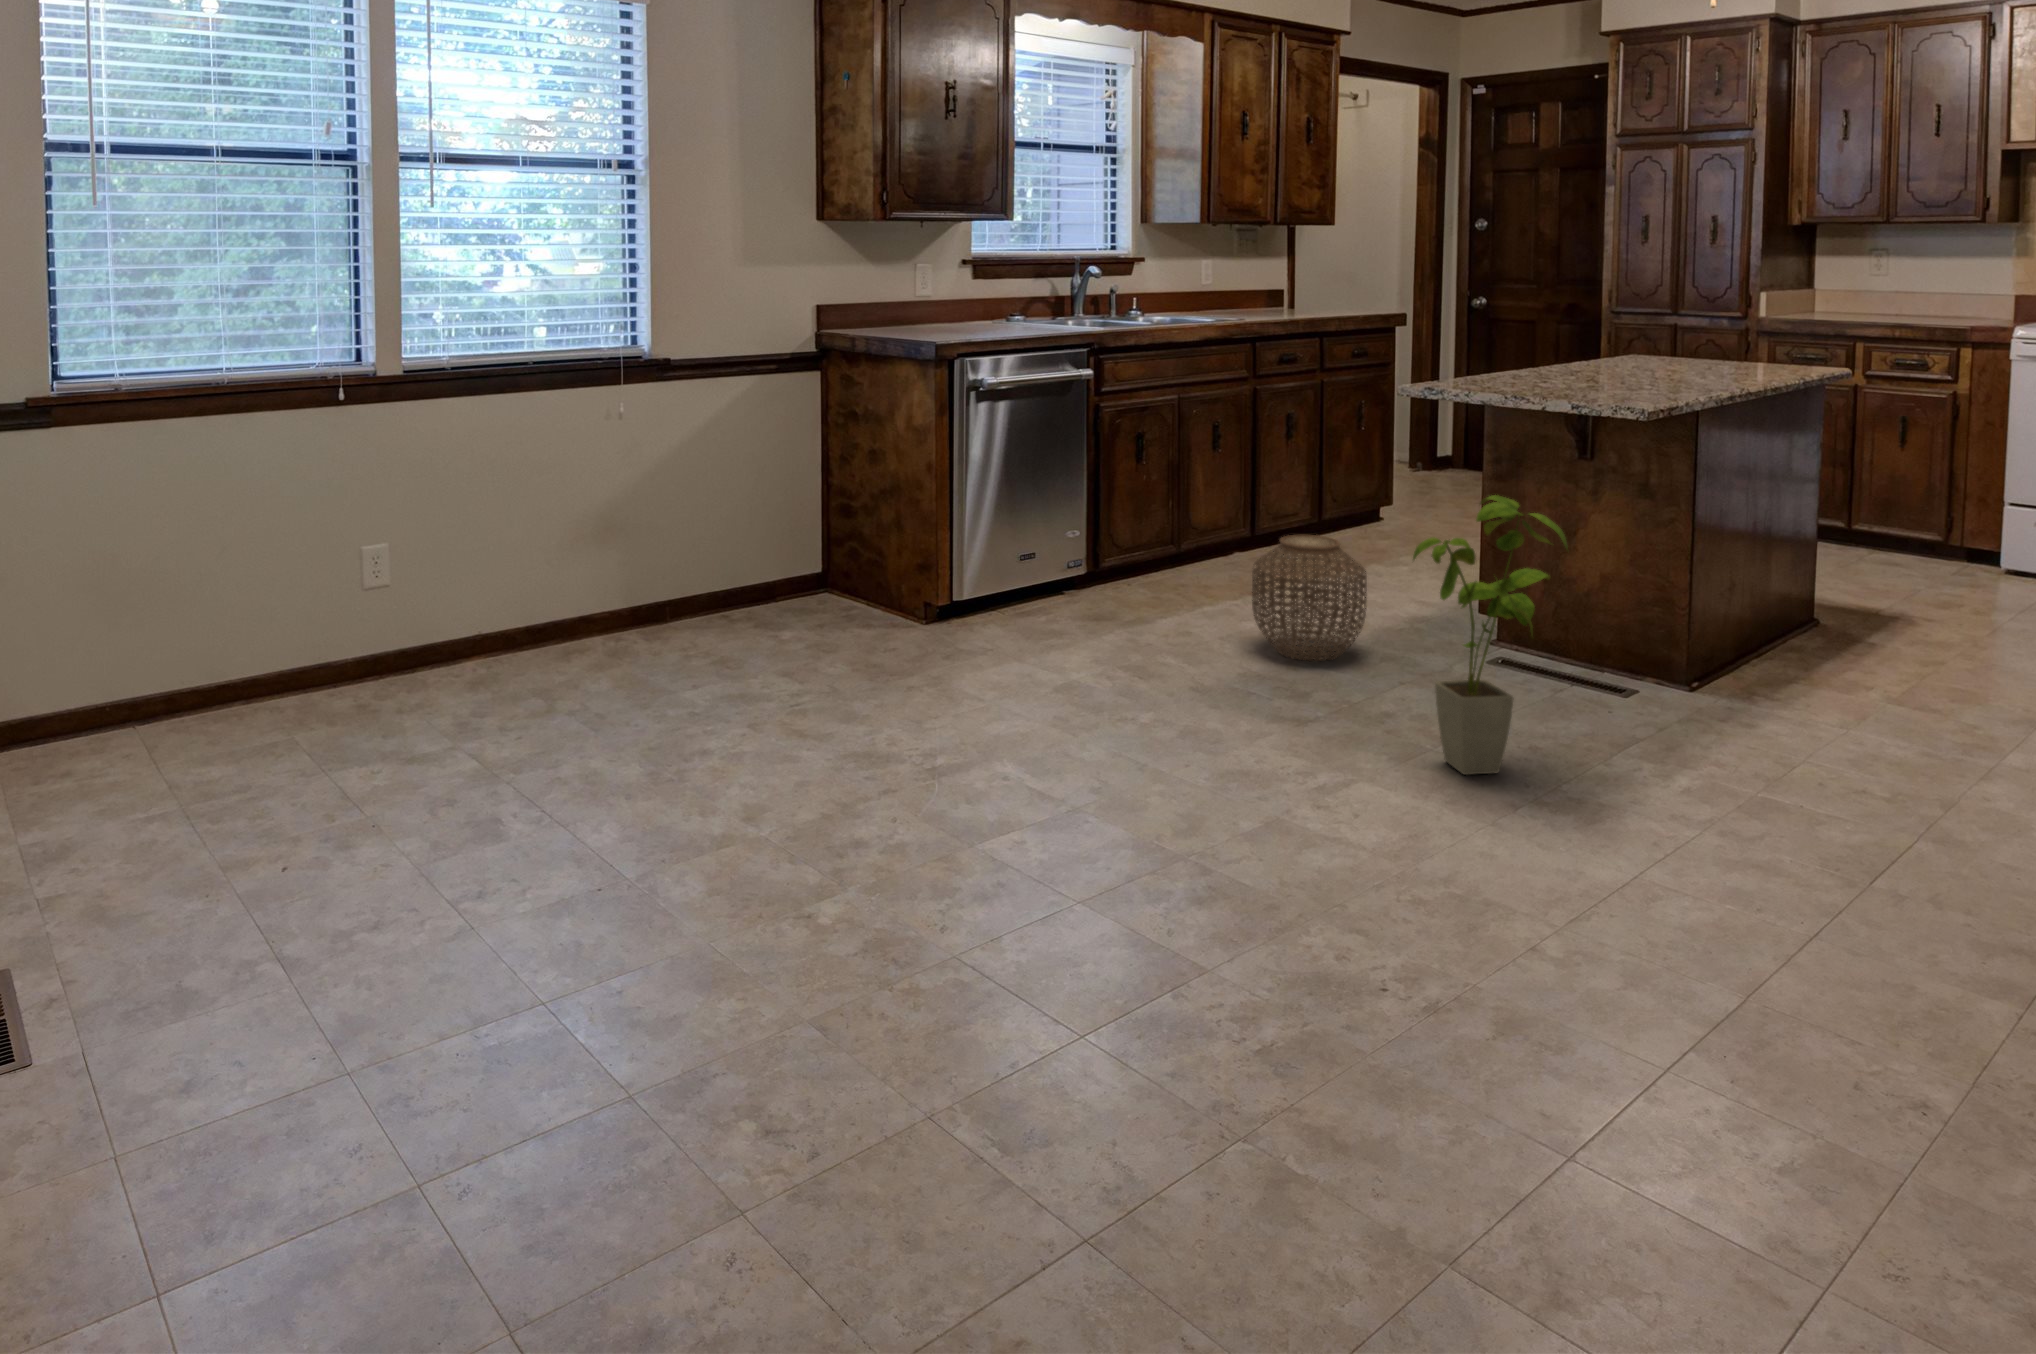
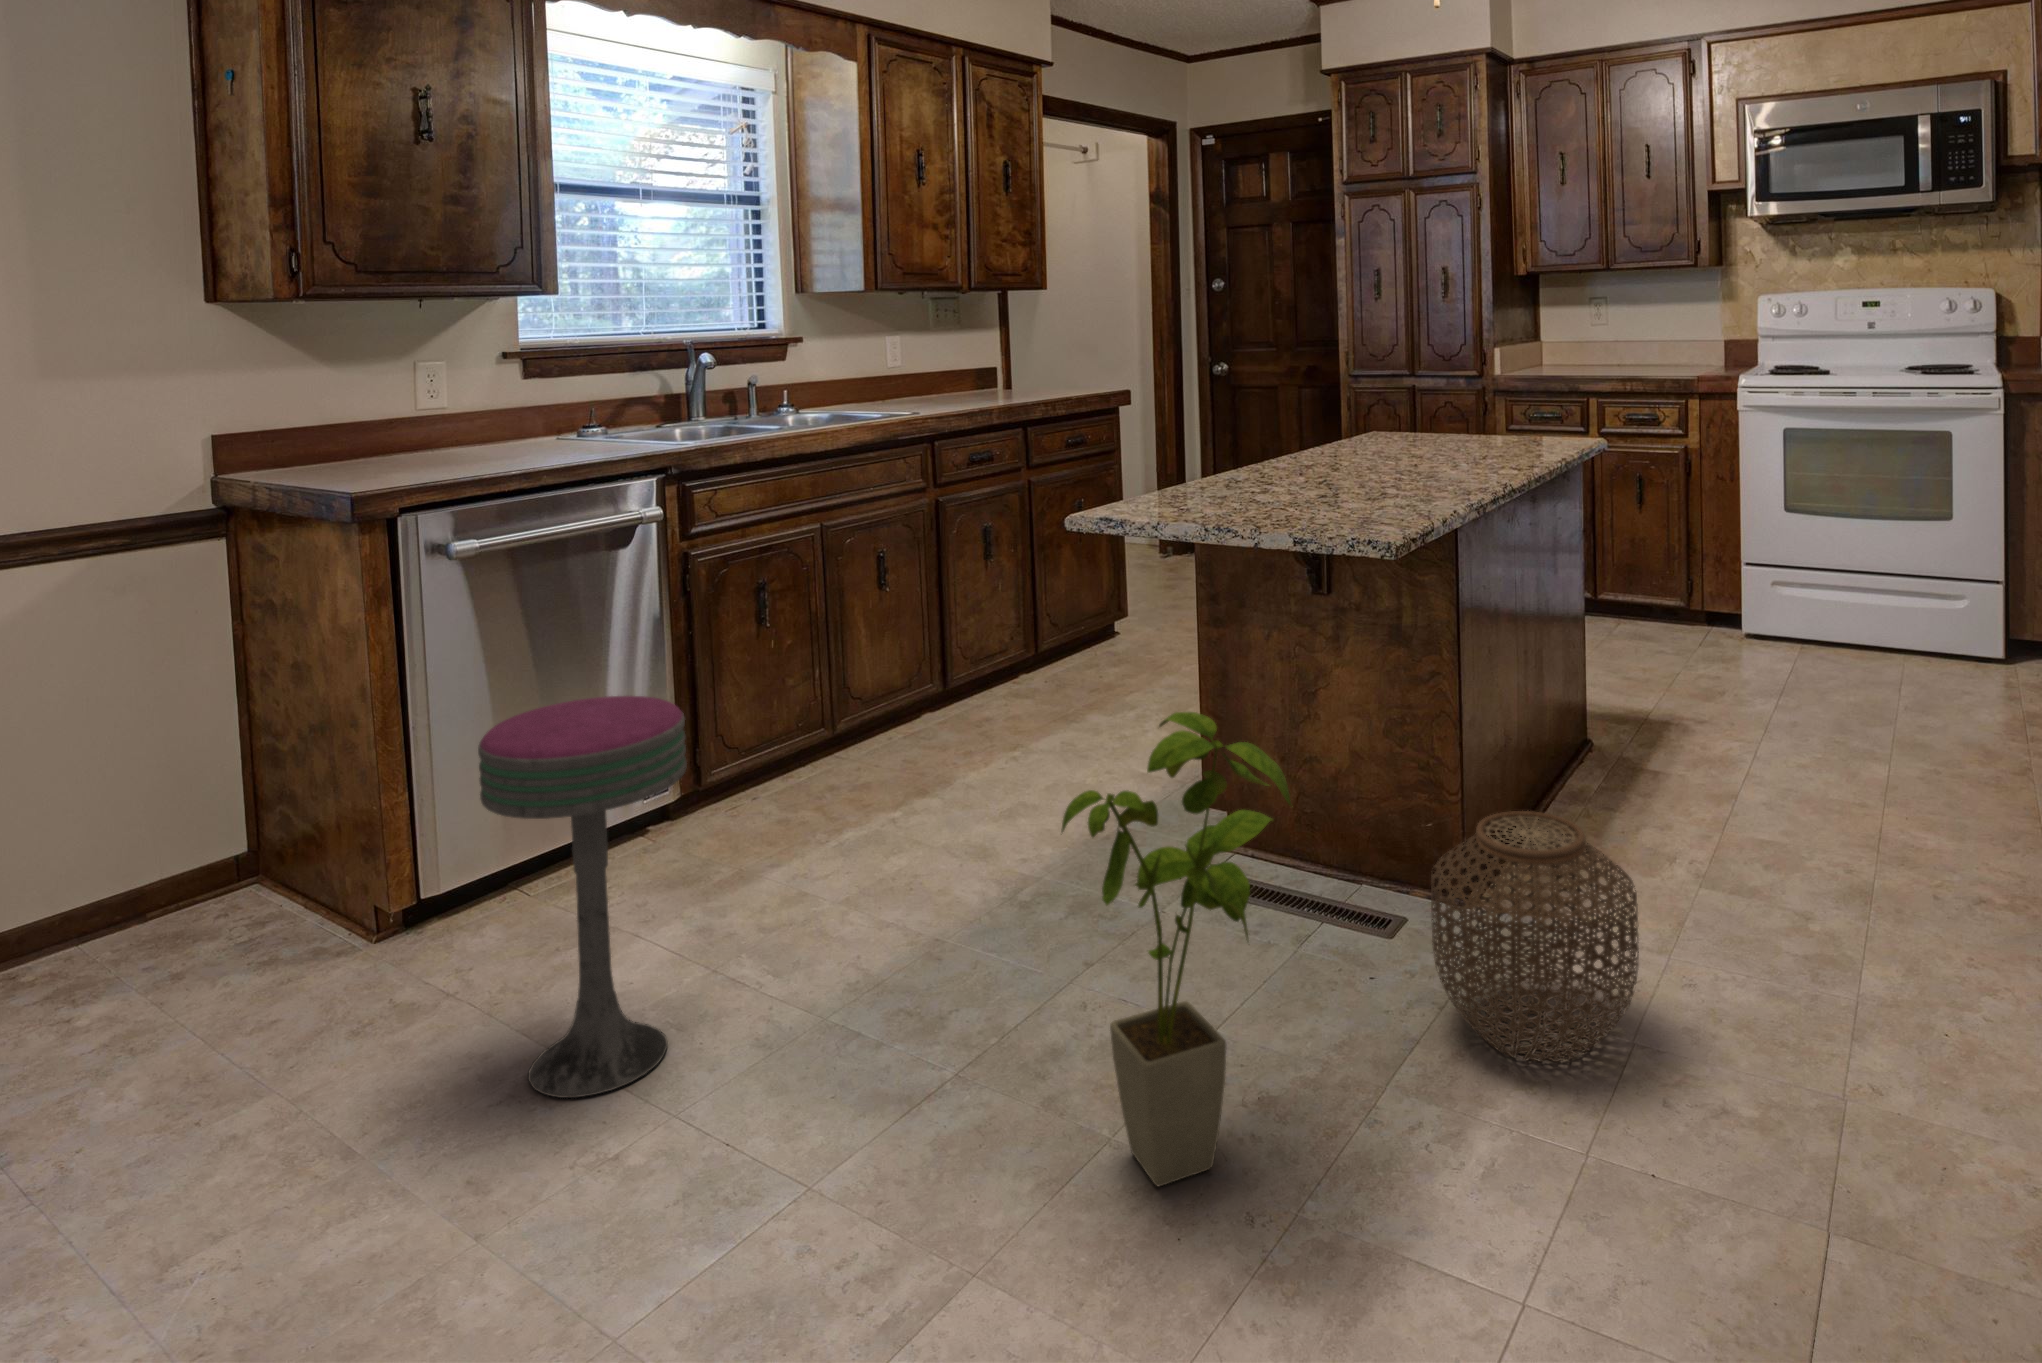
bar stool: none [1039,475,1154,699] -> present [478,696,687,1098]
woven basket: present [1252,535,1367,661] -> present [1431,811,1639,1062]

